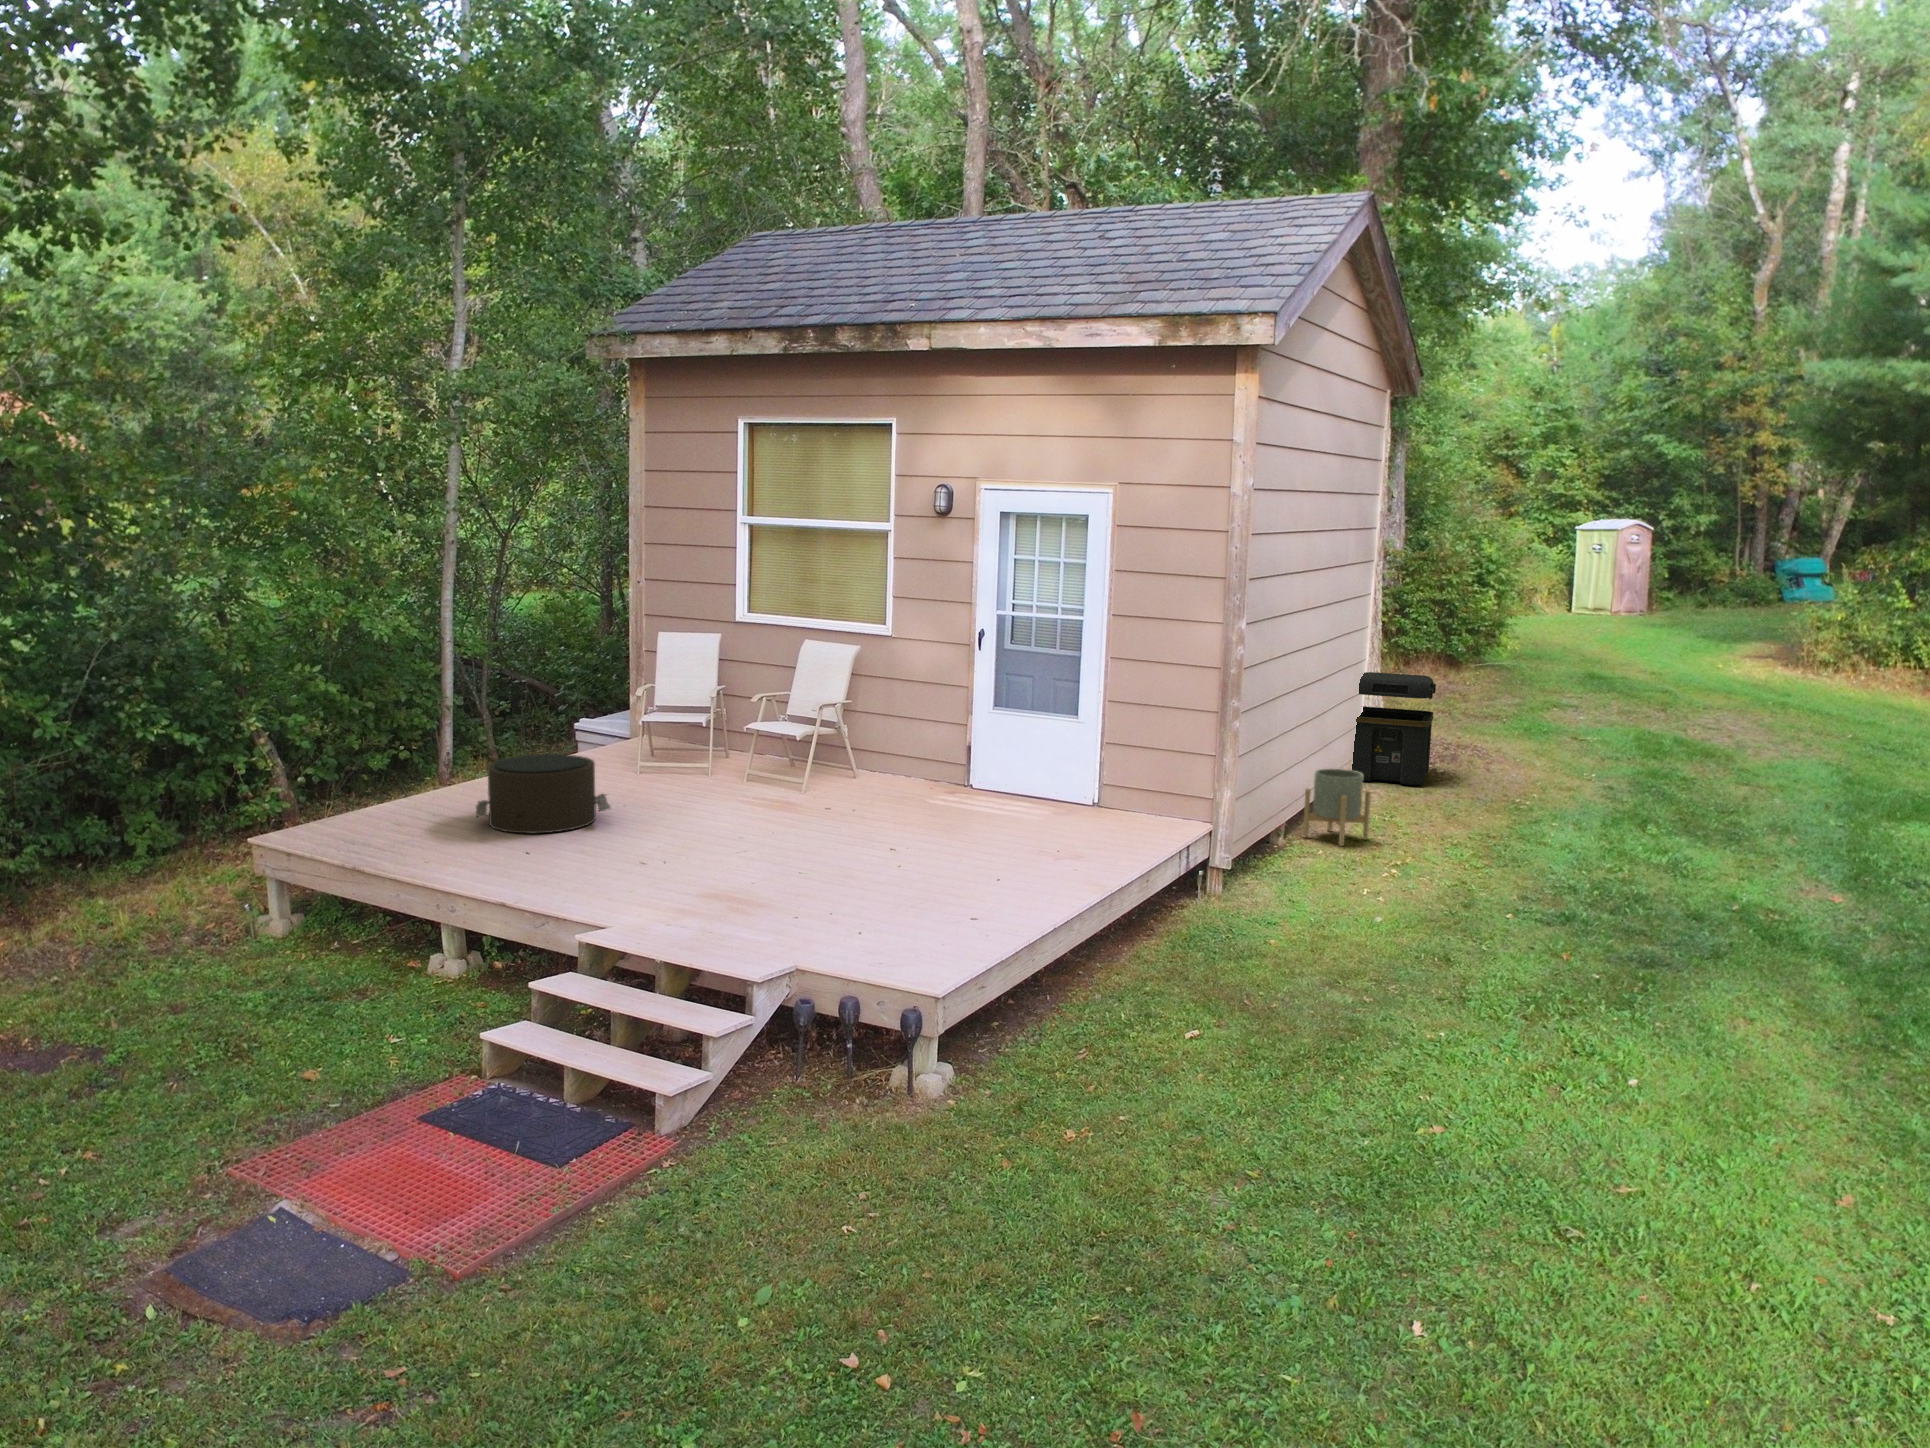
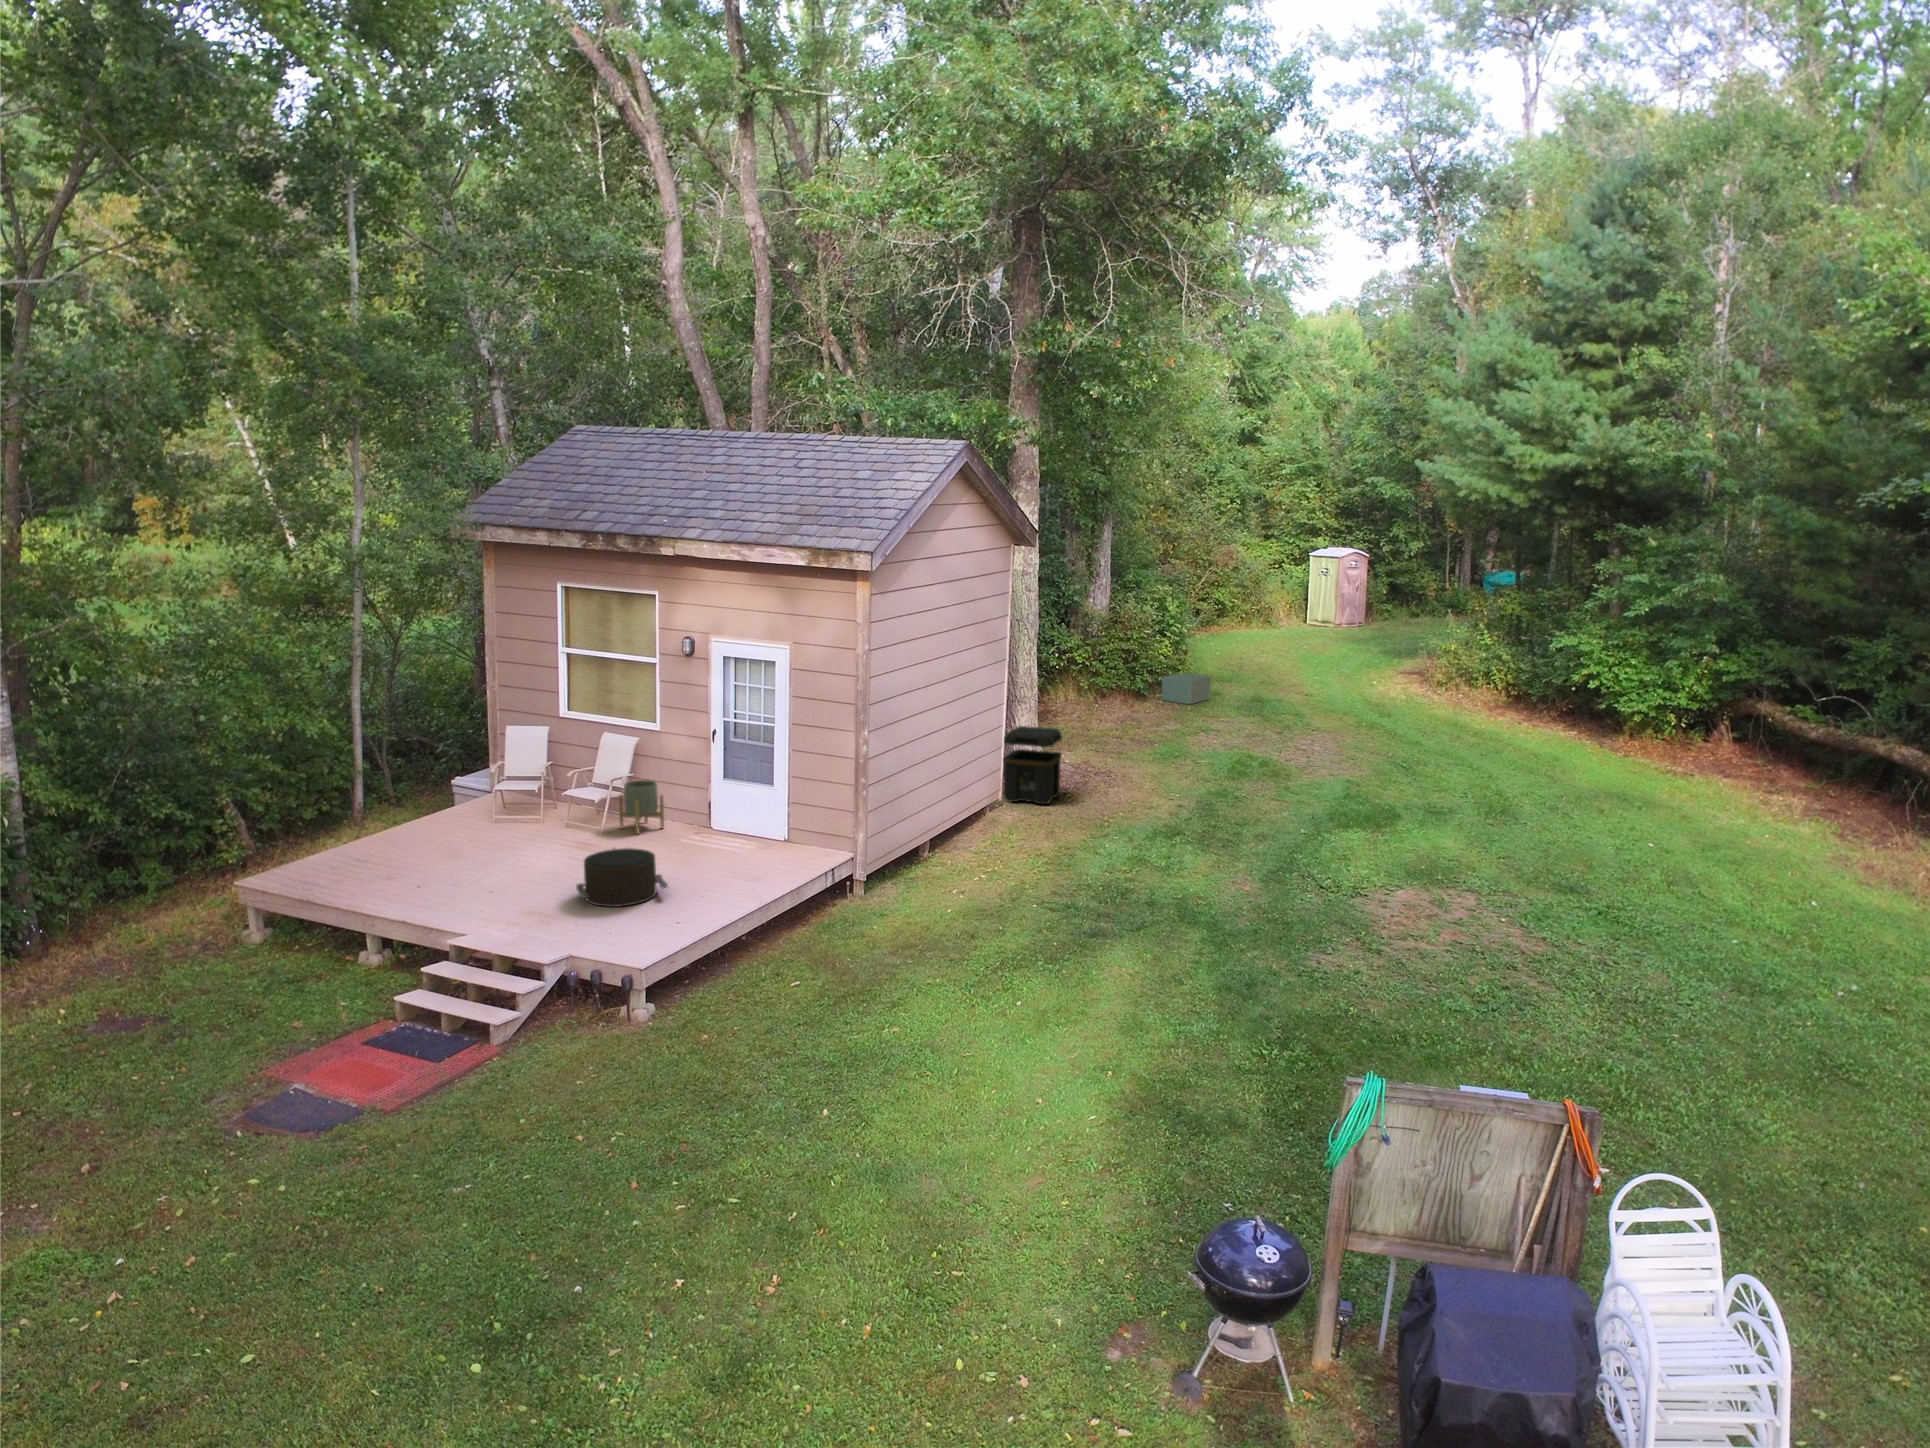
storage box: none [1466,642,1535,682] -> present [1161,672,1211,704]
pouf: present [476,754,611,833] -> present [576,848,668,907]
planter: present [1303,769,1371,846] -> present [619,780,664,834]

